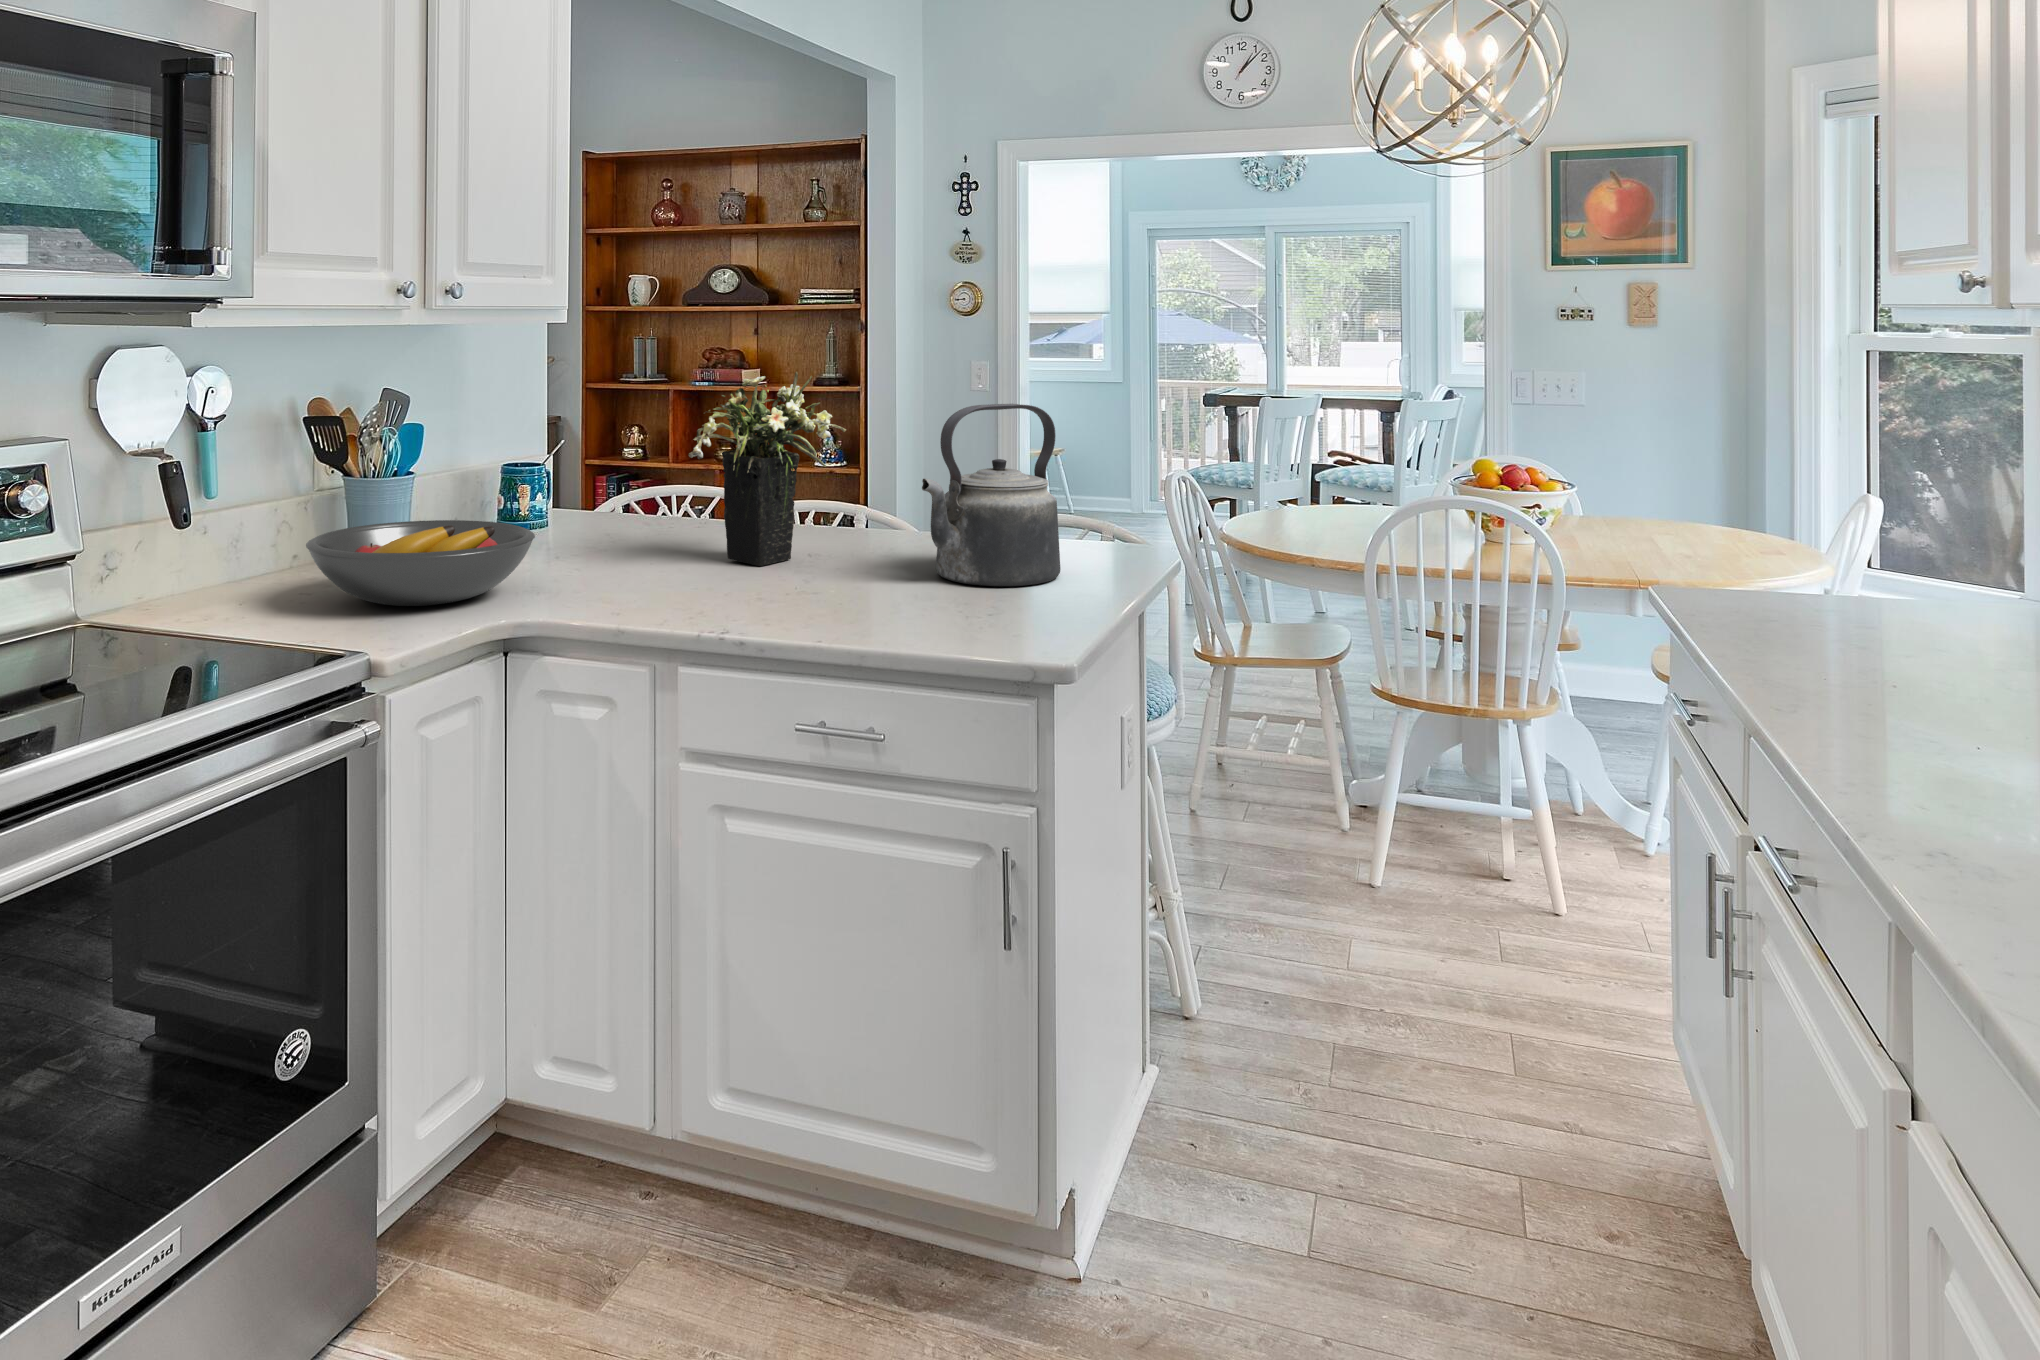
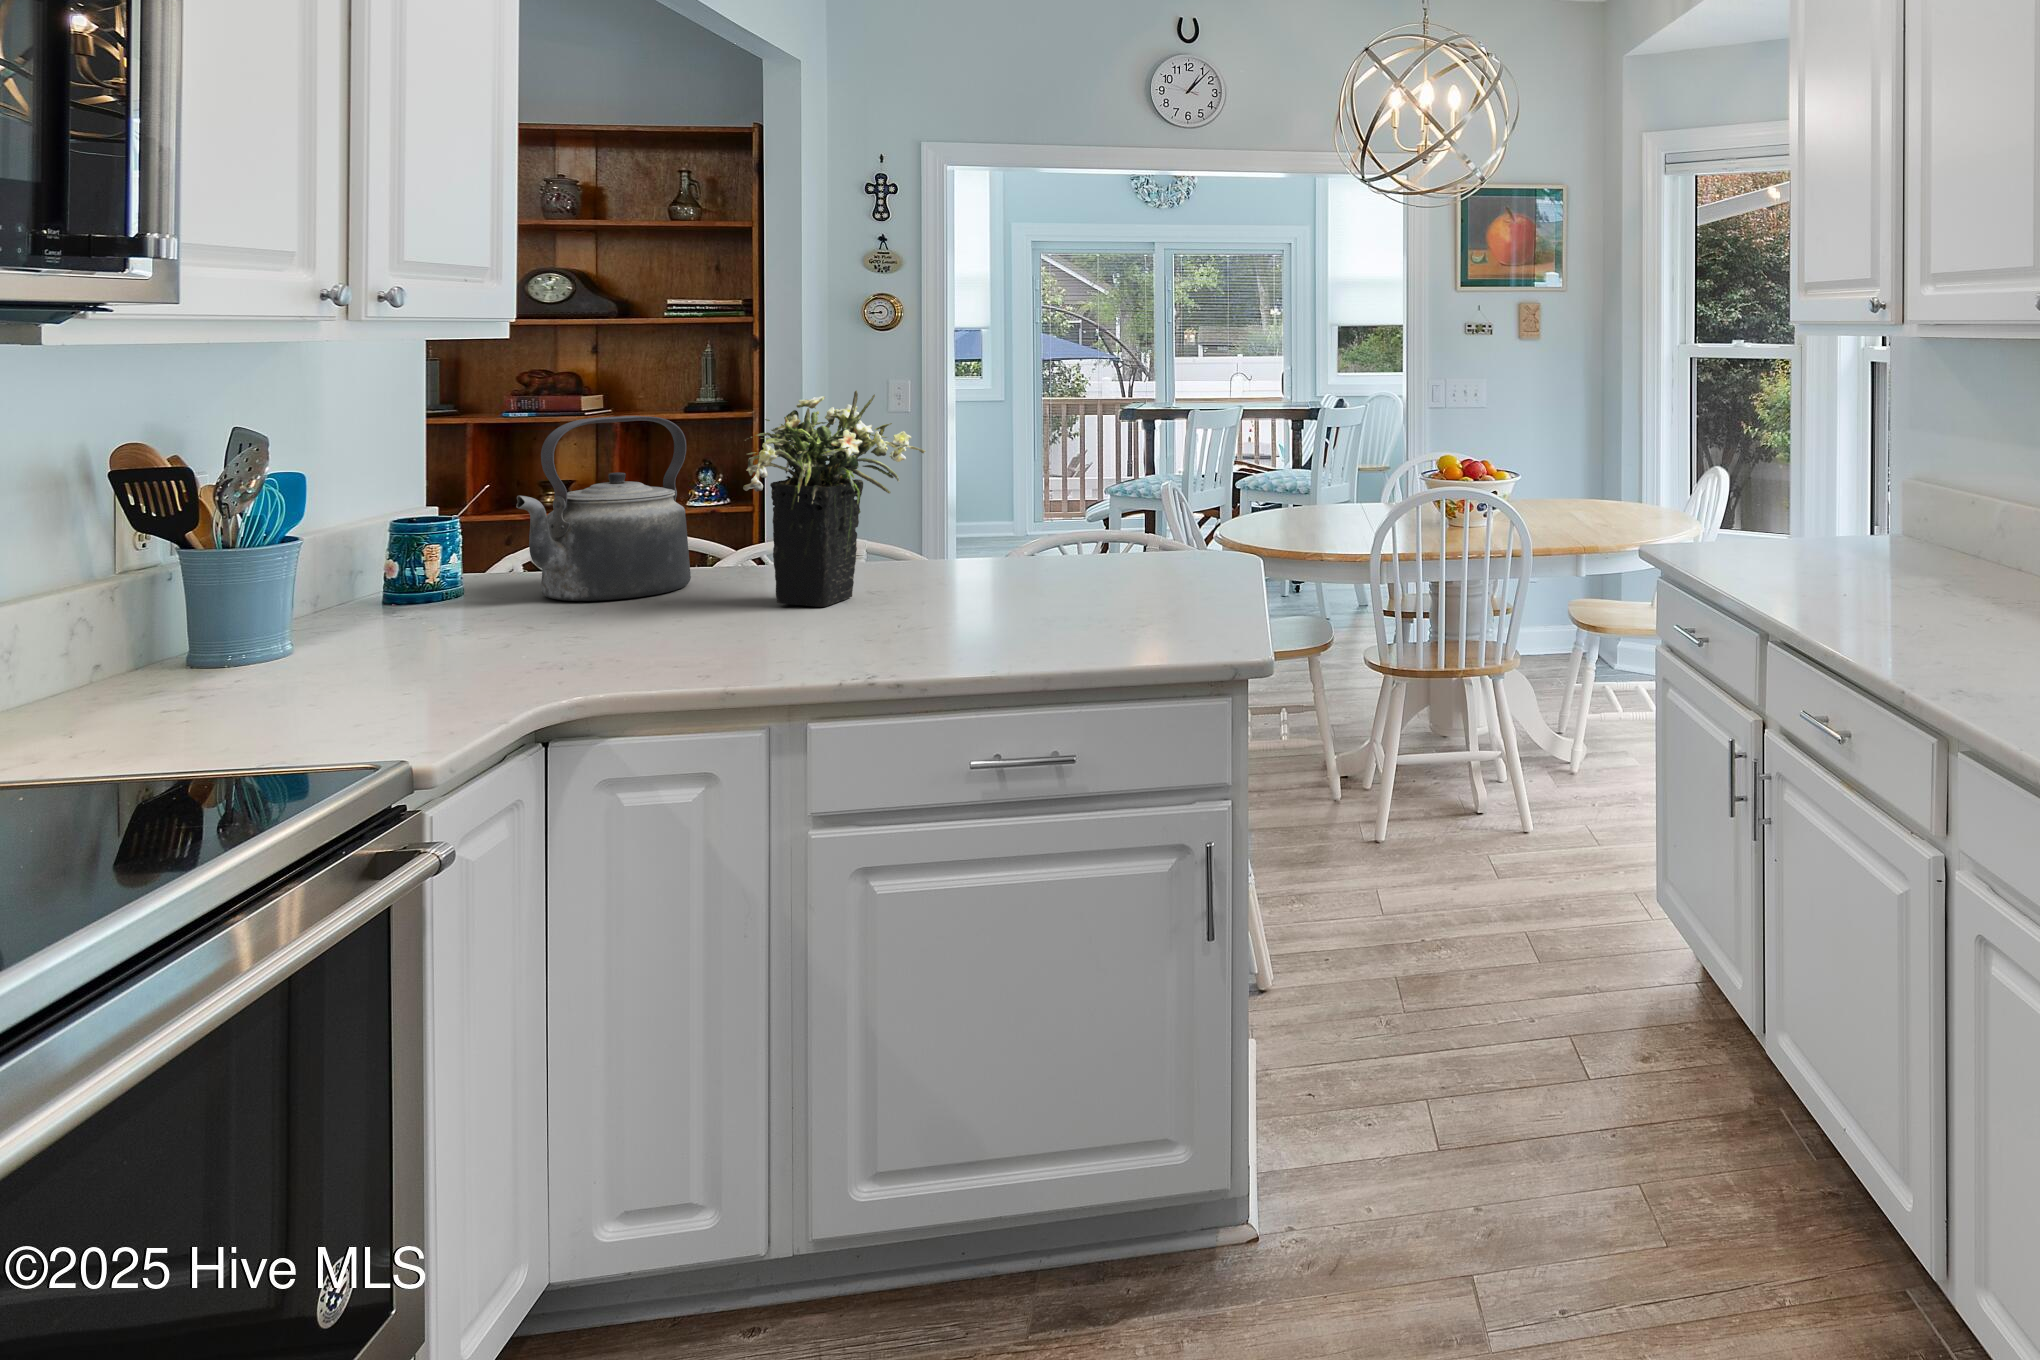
kettle: present [922,404,1060,586] -> present [516,416,691,601]
fruit bowl: present [306,520,535,606] -> none [217,585,567,698]

